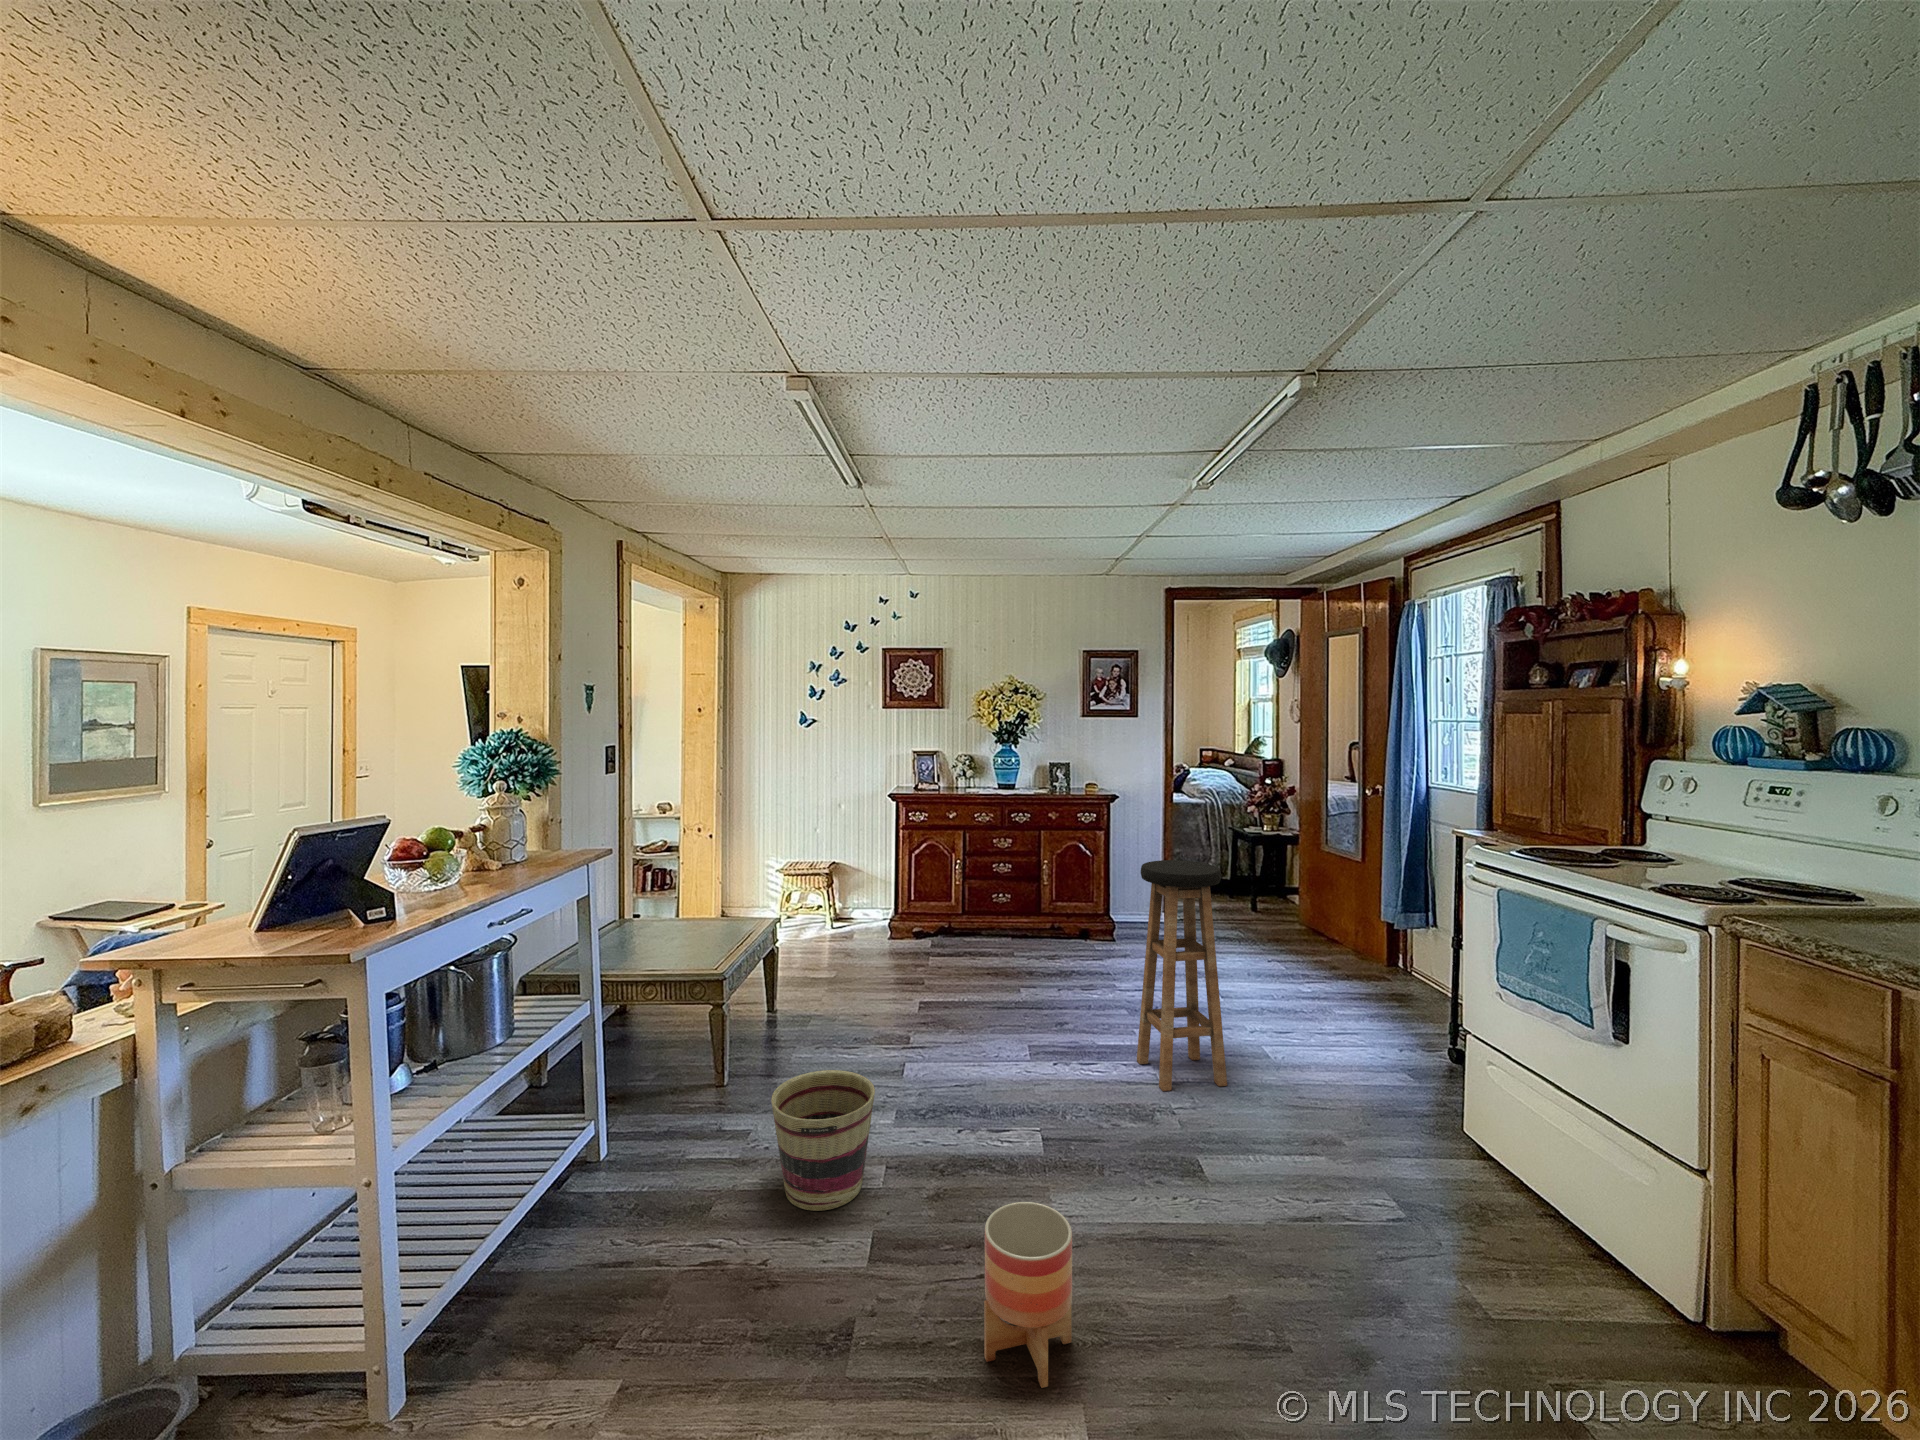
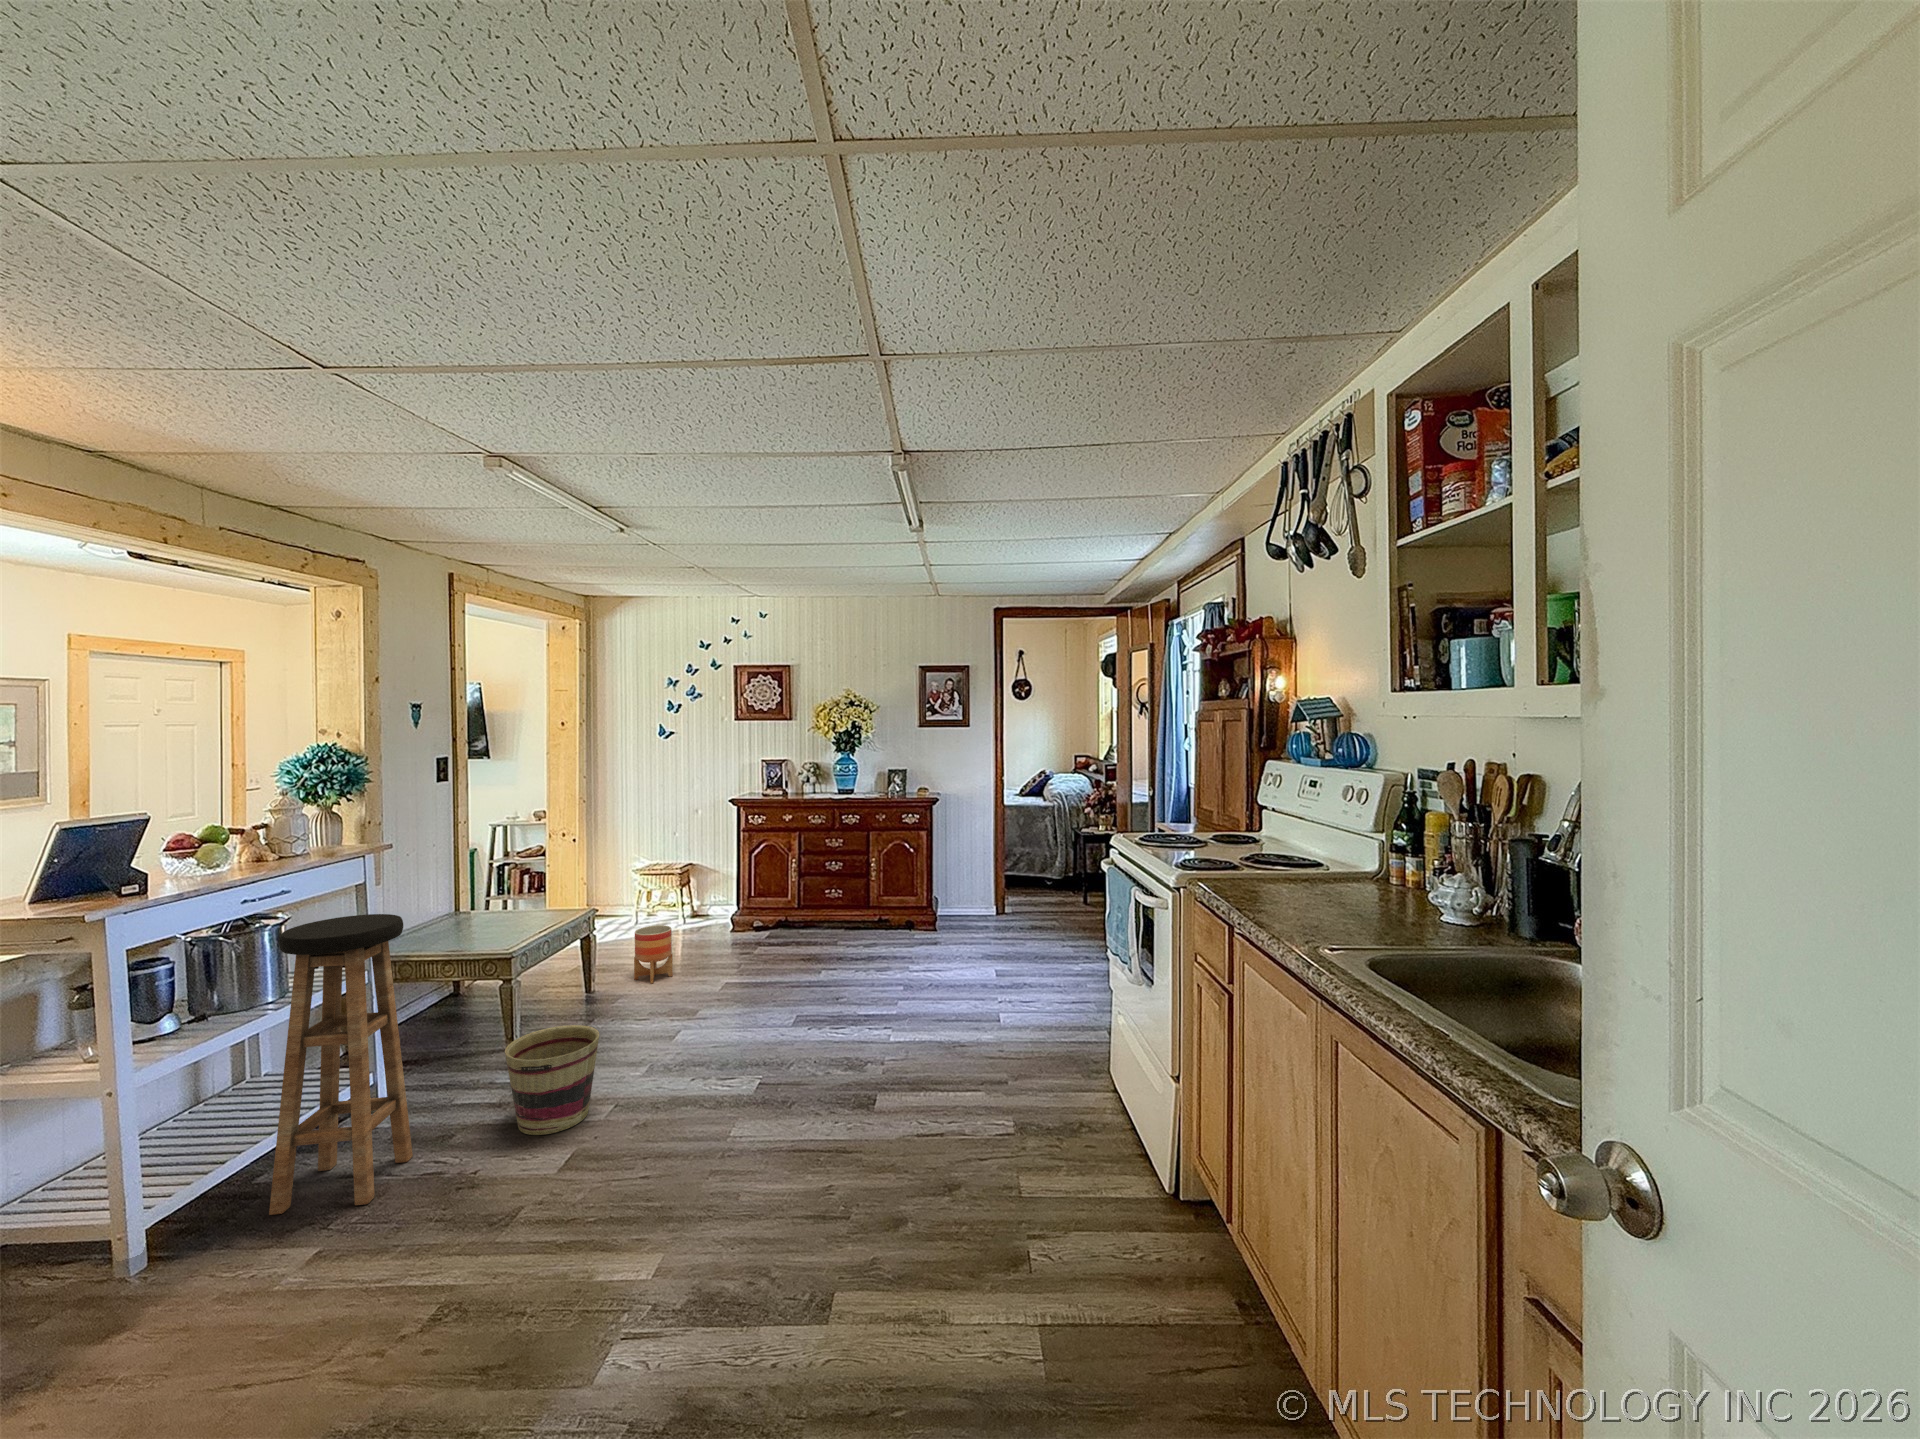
bar stool: present [1137,860,1227,1091] -> present [269,914,413,1215]
planter: present [984,1202,1072,1388] -> present [634,925,673,984]

